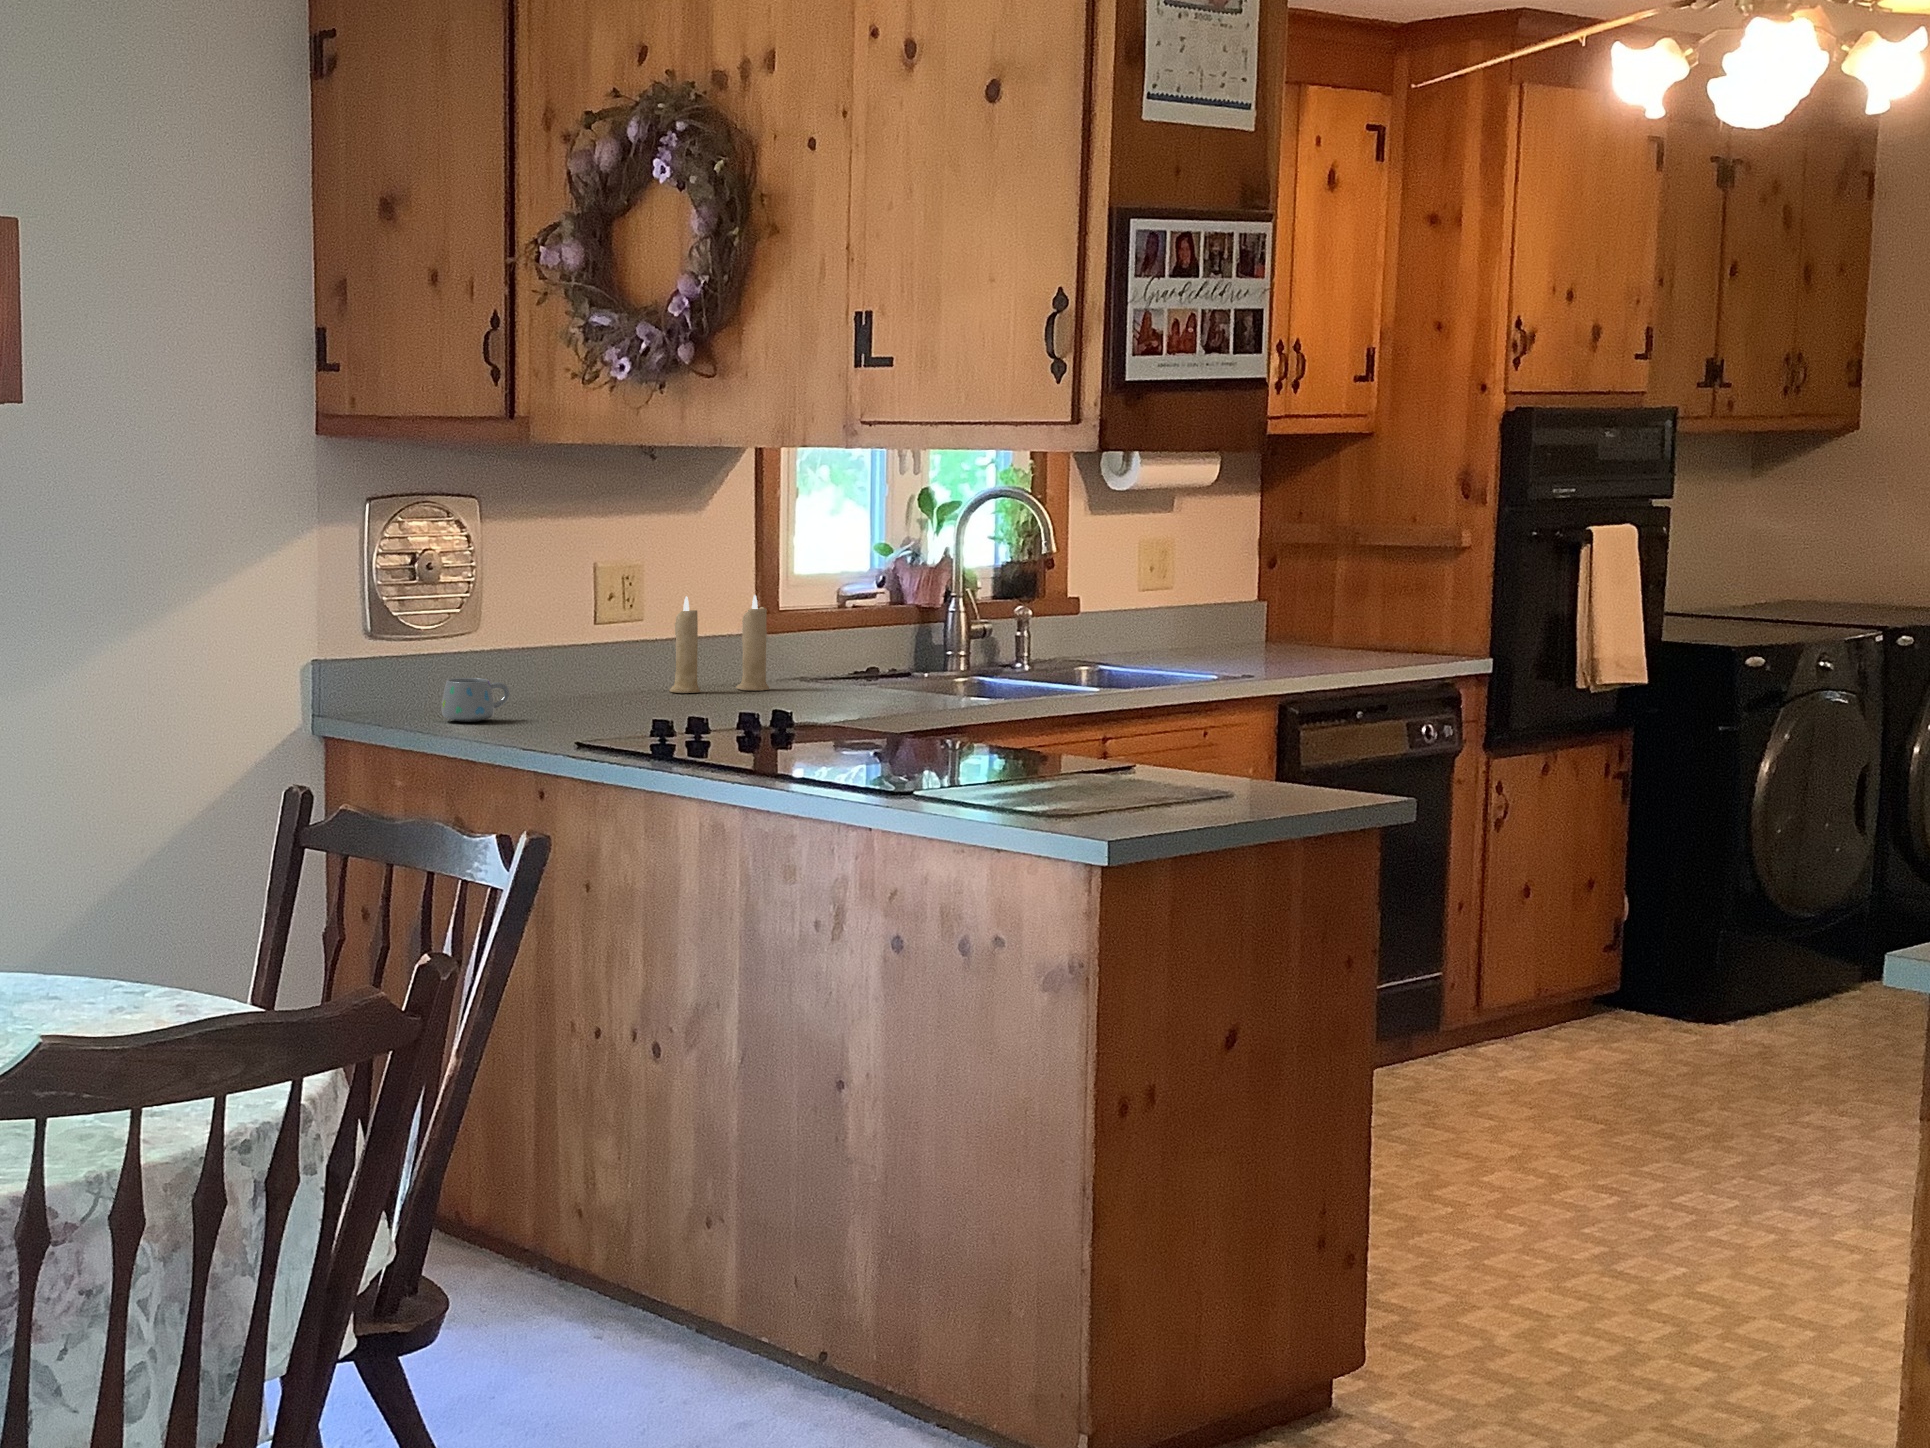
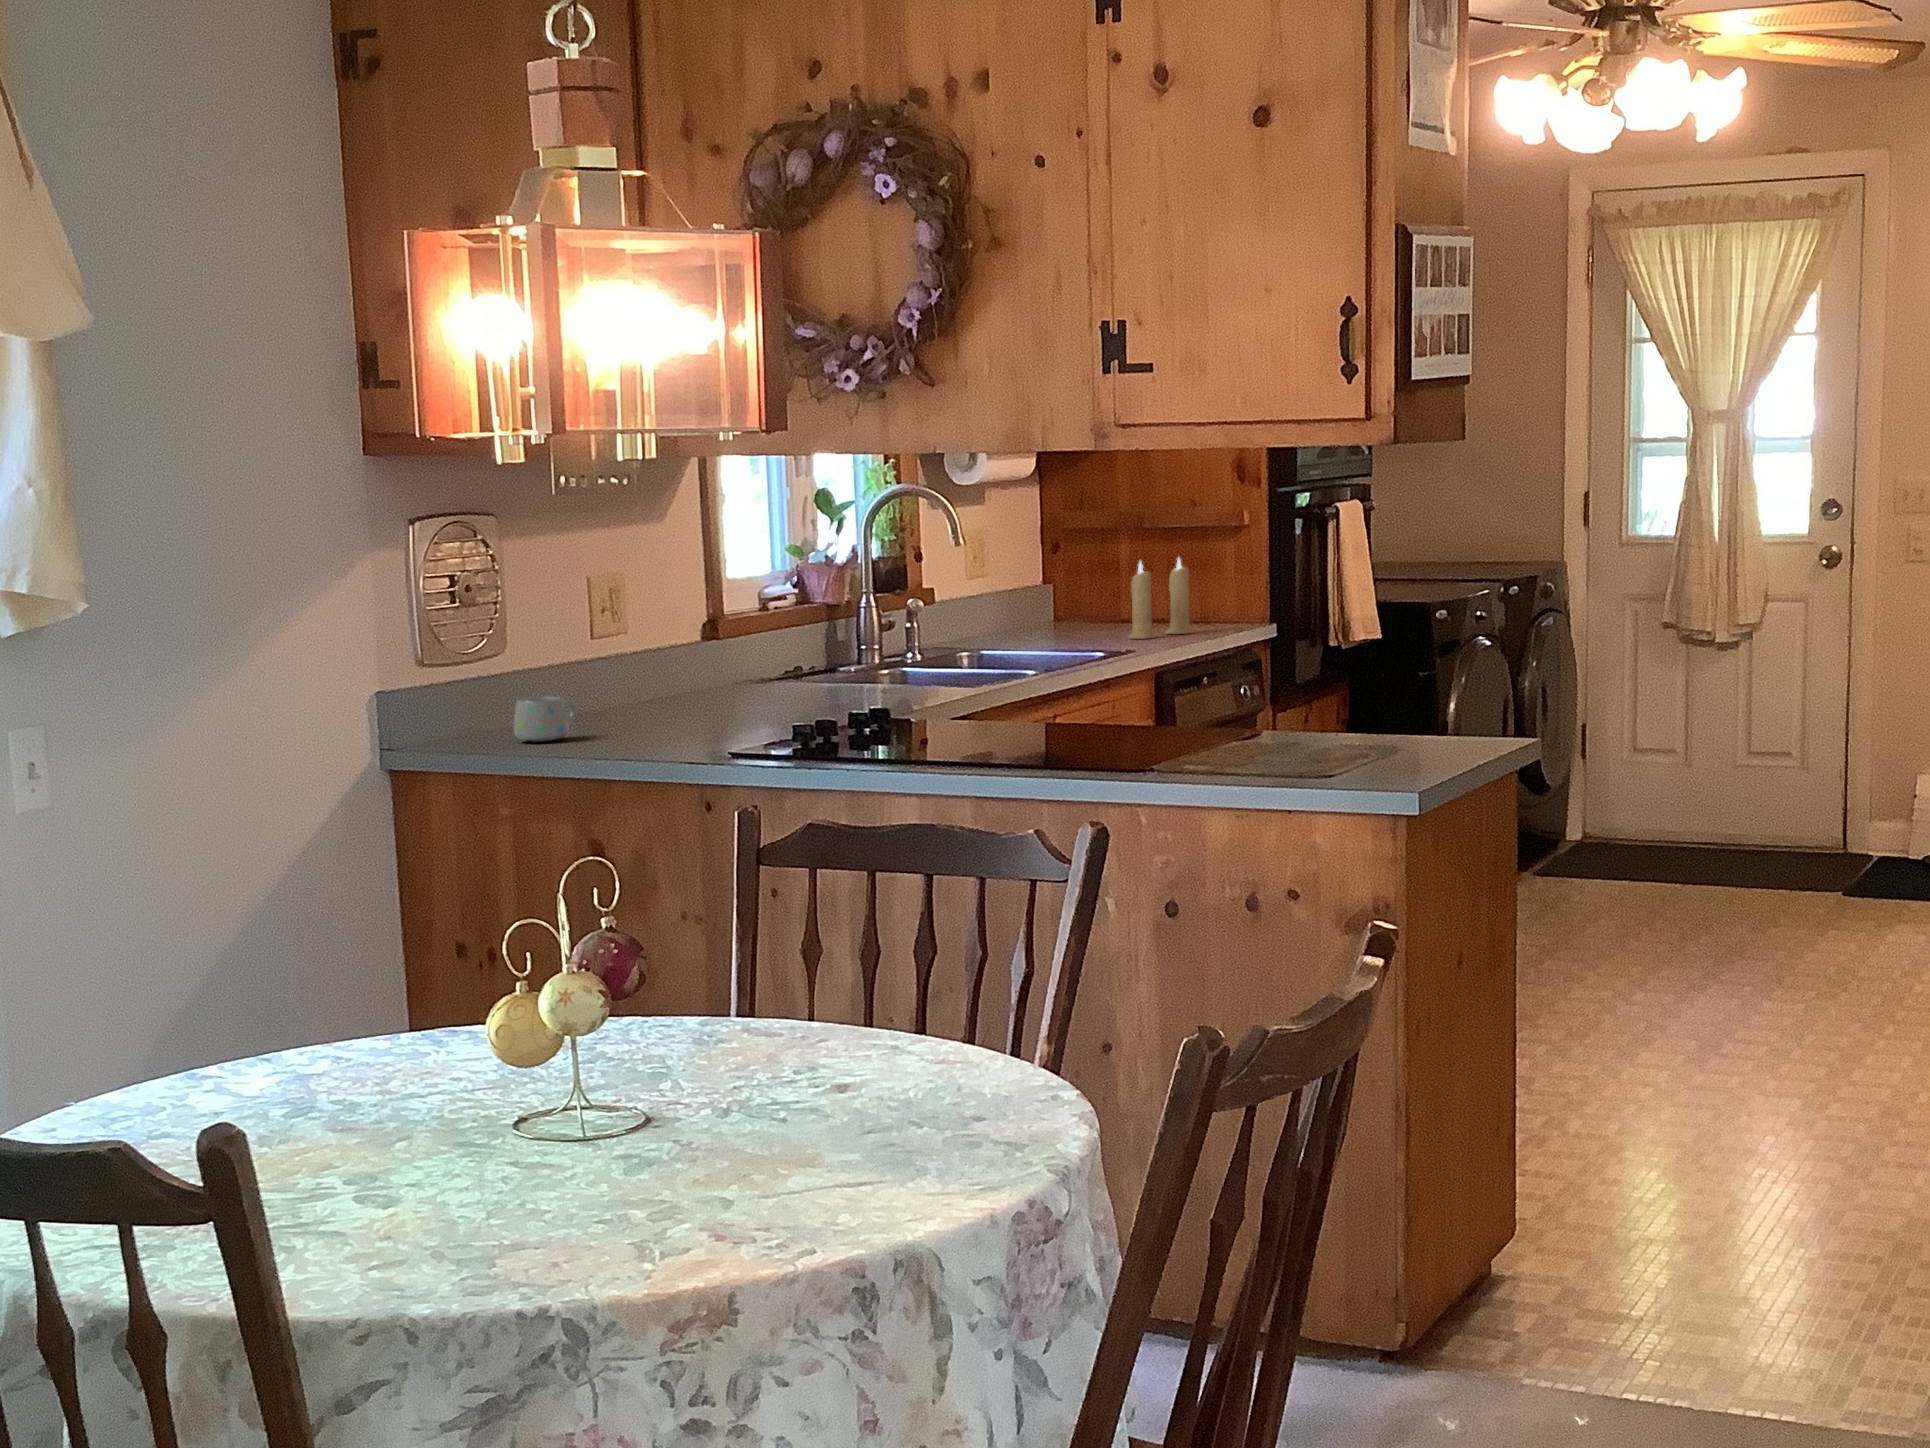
candle: present [669,595,769,693] -> present [1129,558,1192,639]

